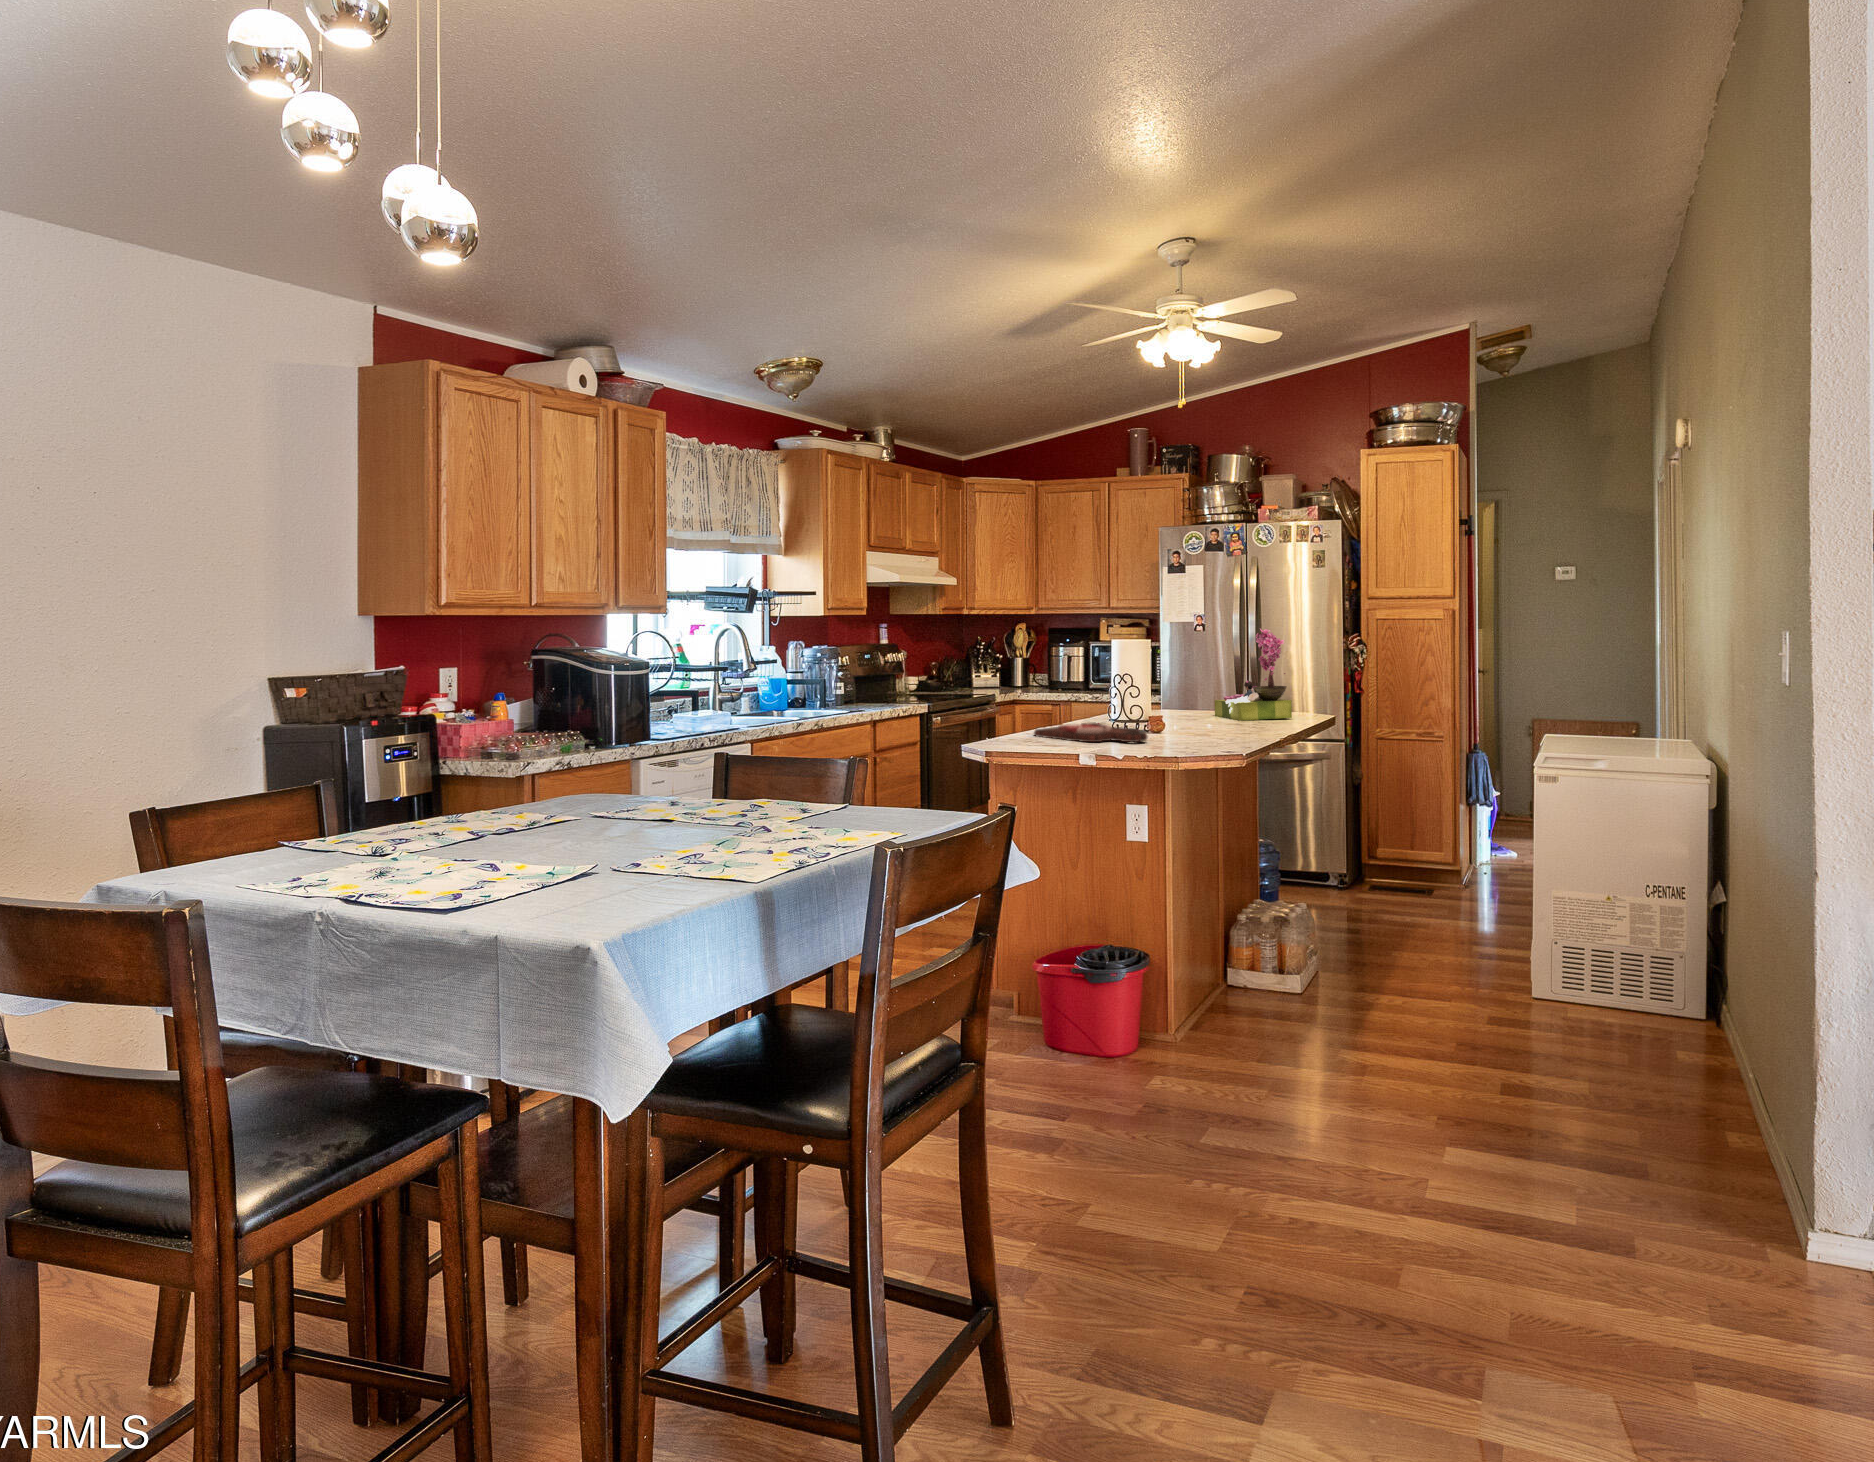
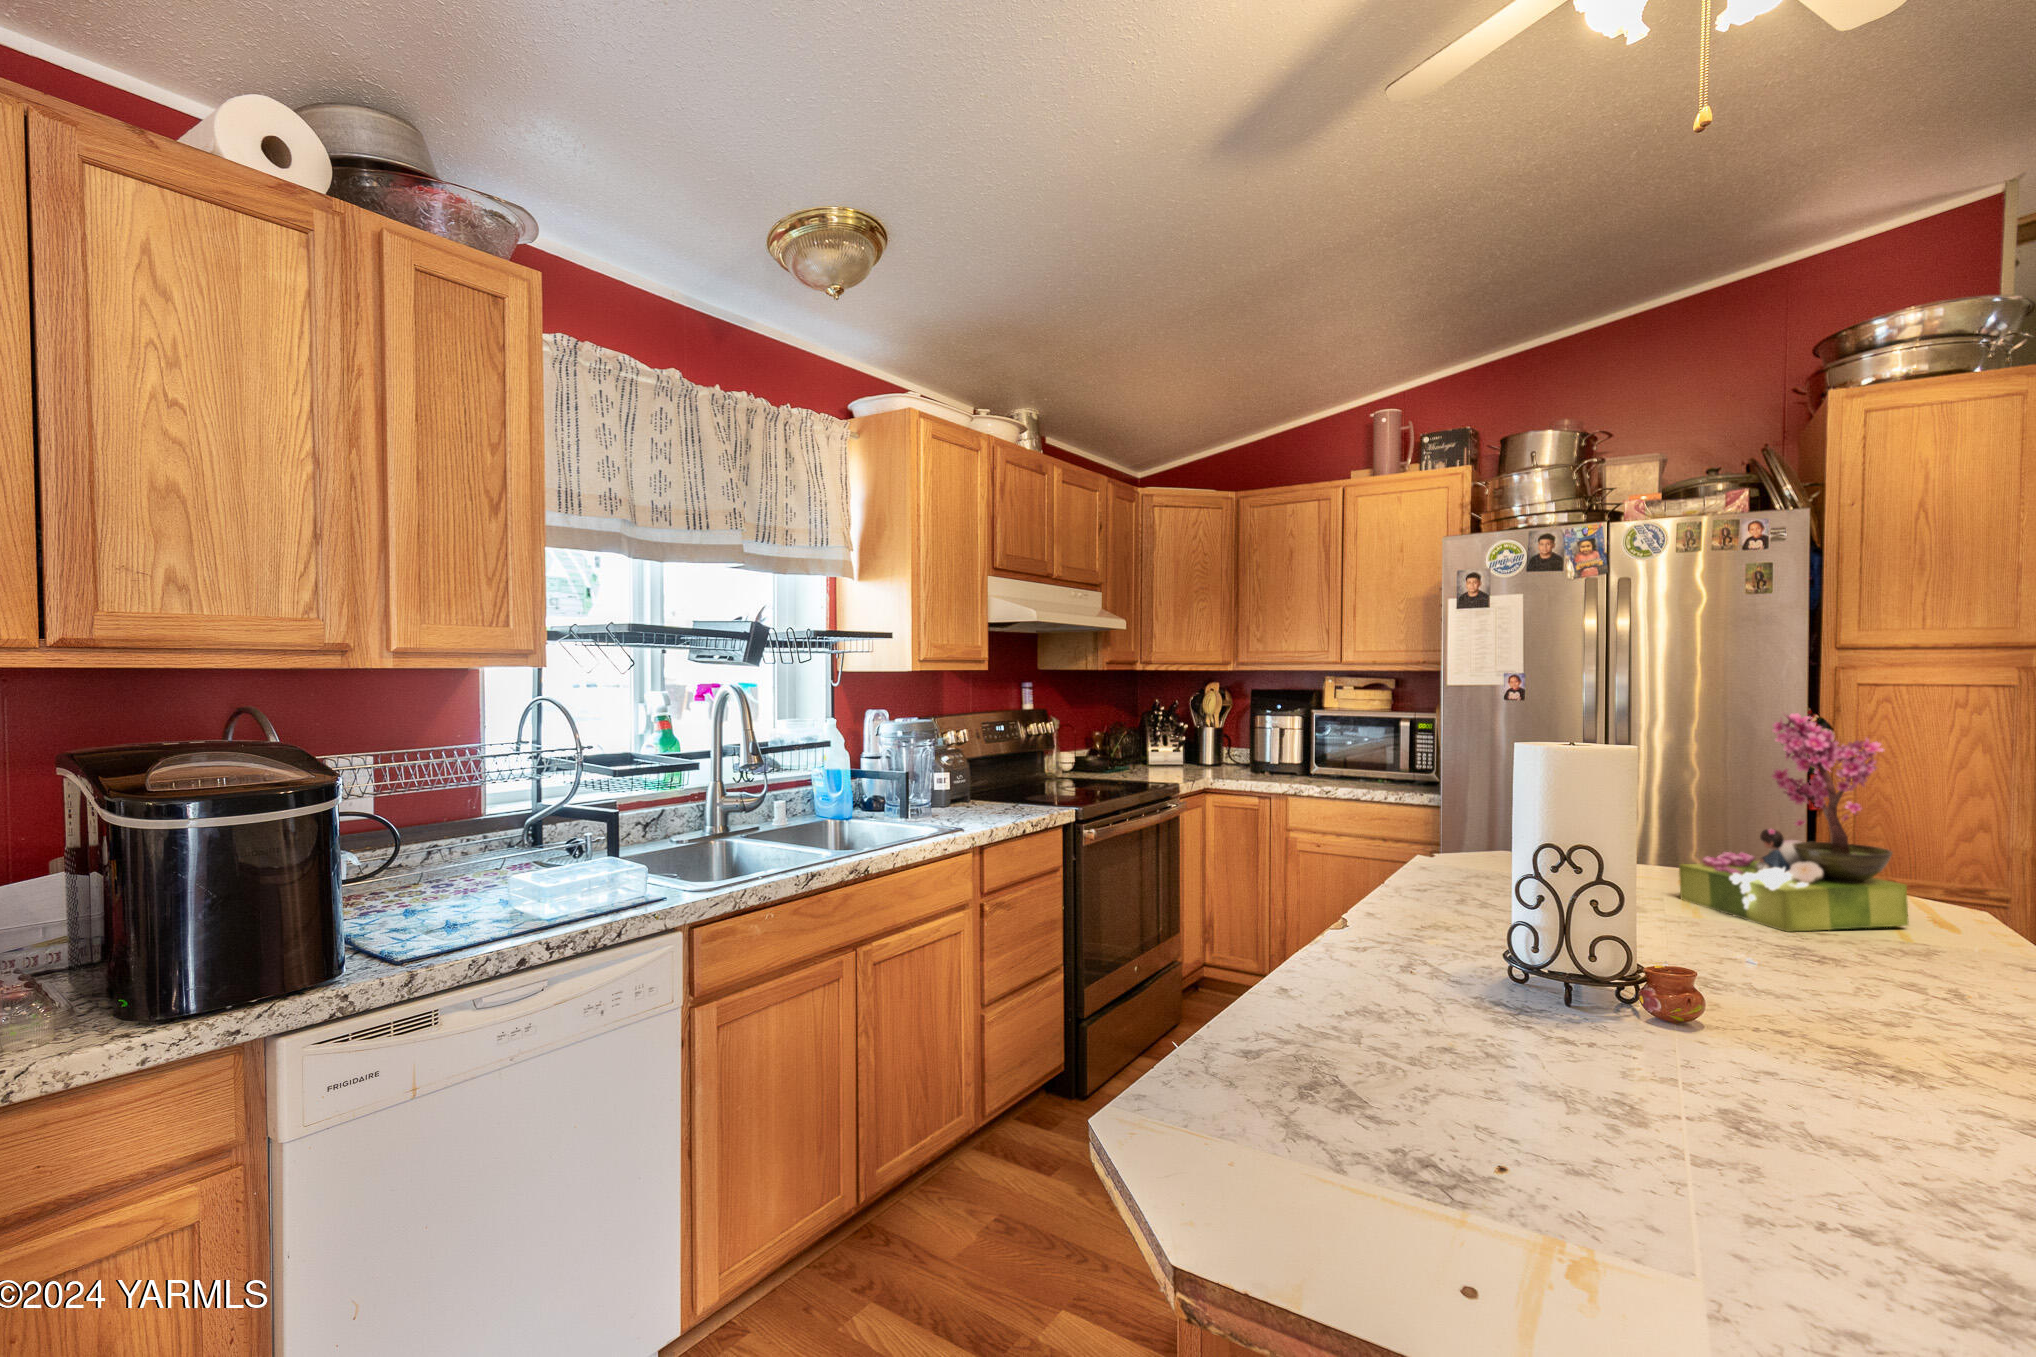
cutting board: present [1034,722,1147,742] -> none [1339,986,1823,1178]

